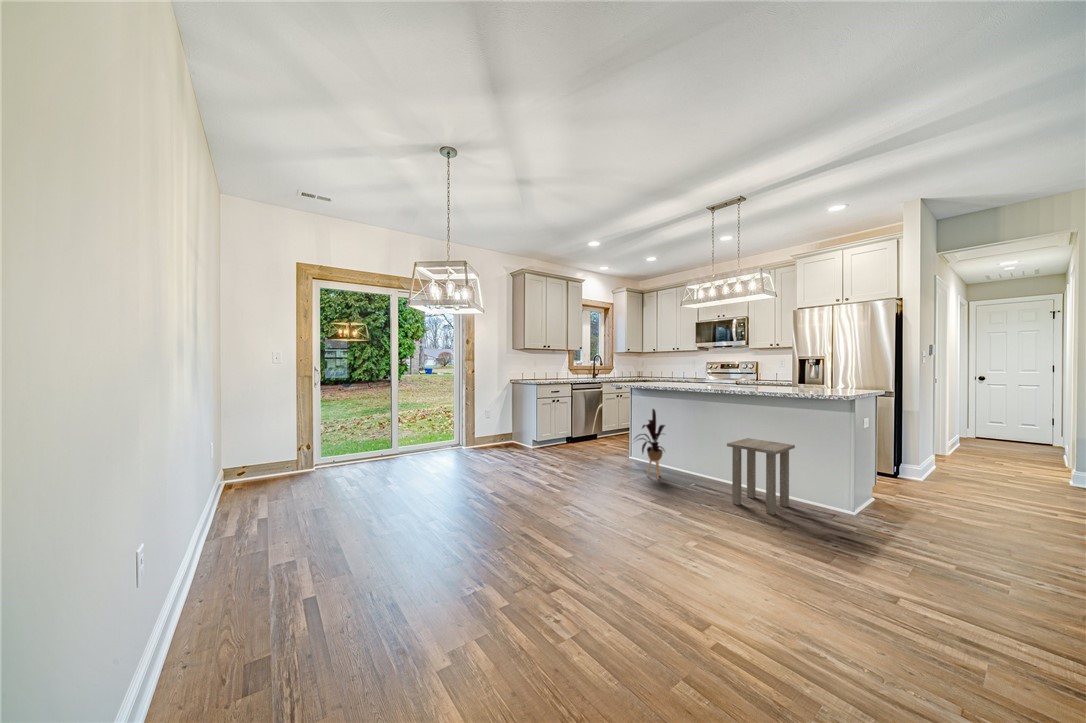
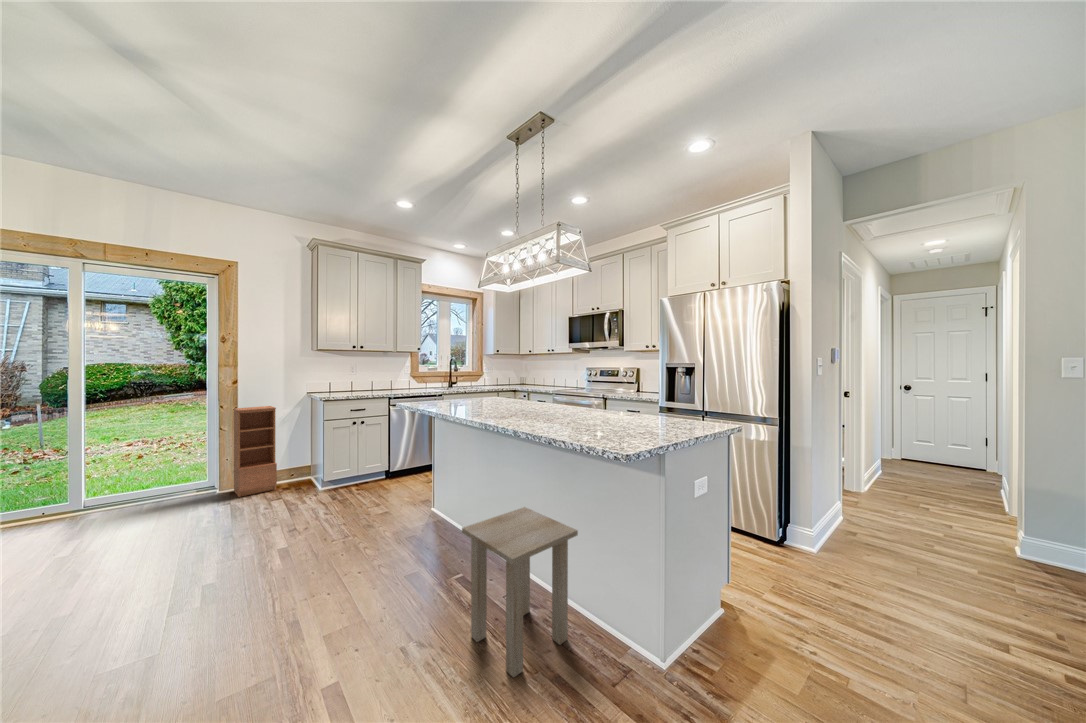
bookcase: none [475,388,504,450] -> present [234,406,277,497]
house plant: present [635,409,665,479] -> none [375,450,446,563]

